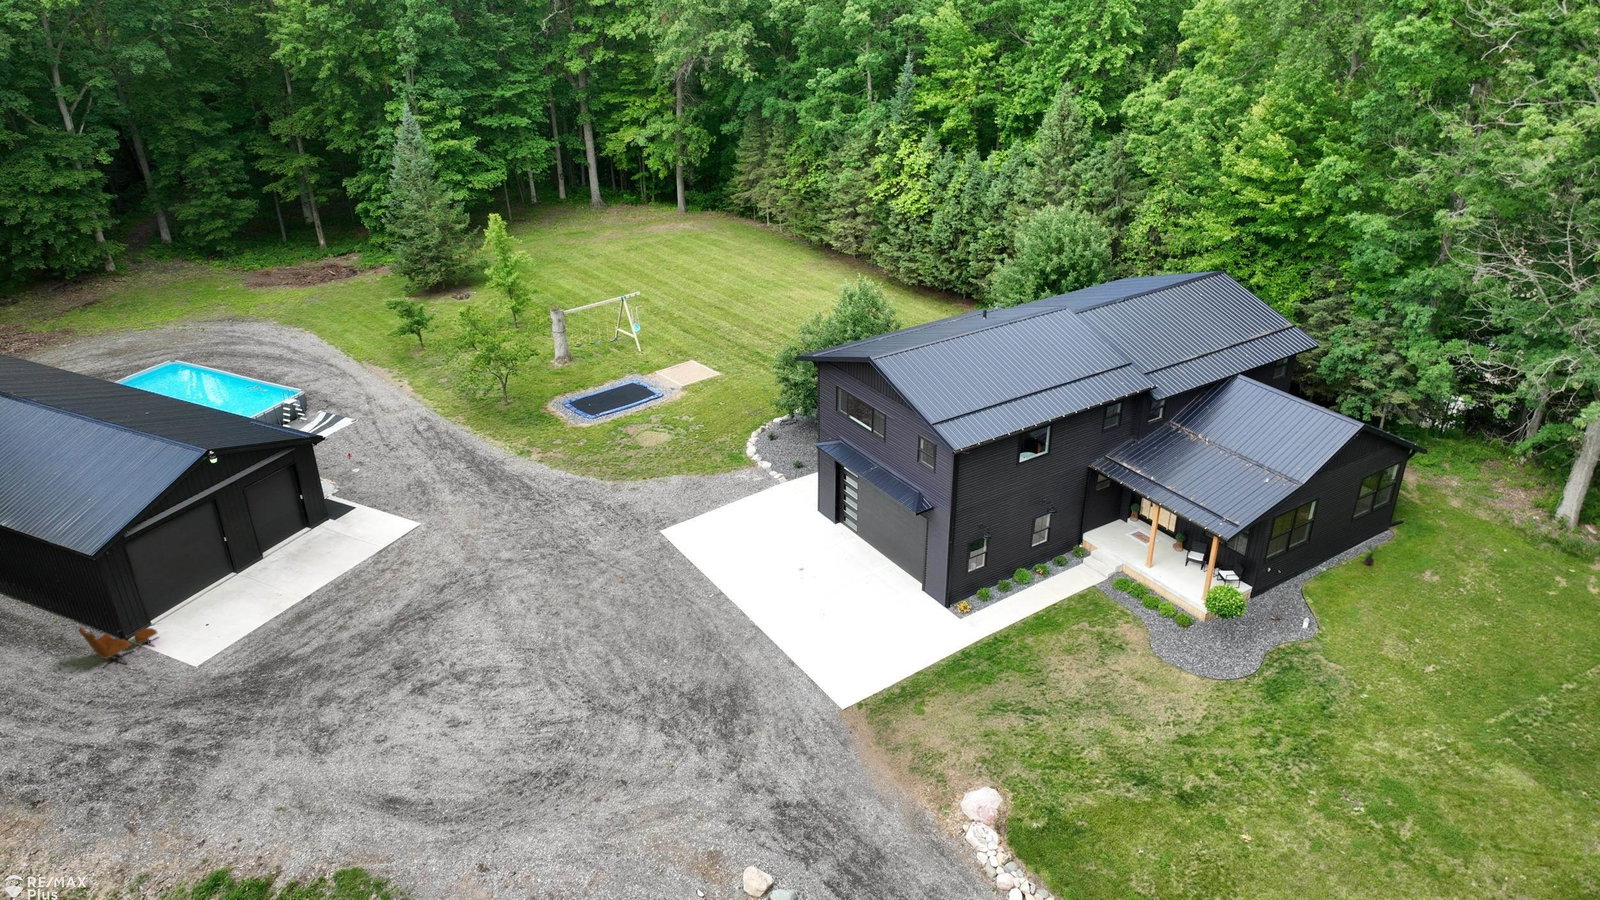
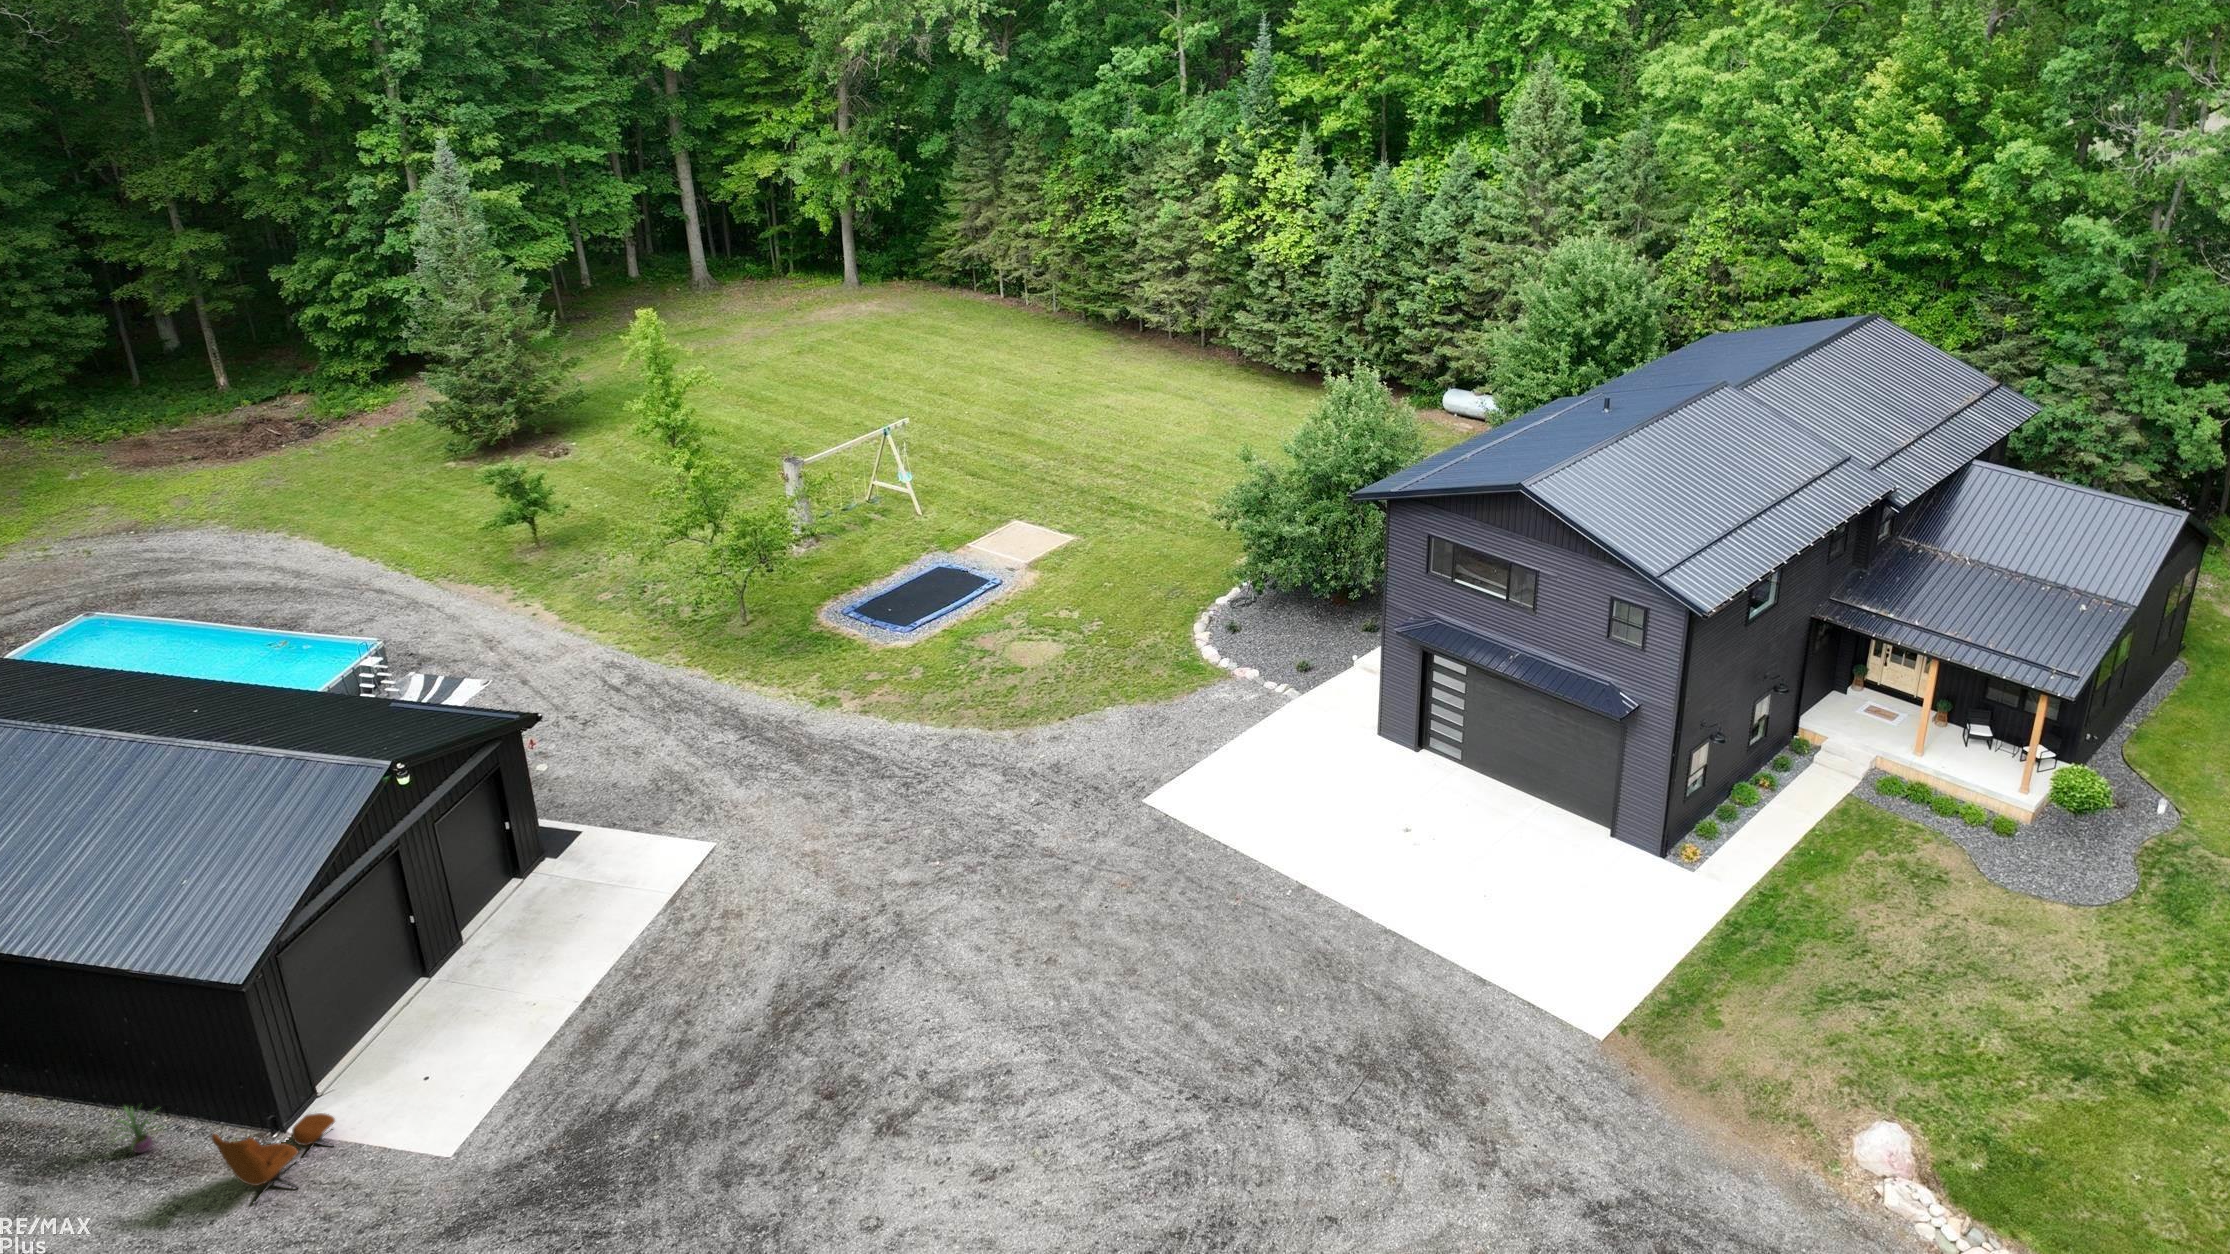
decorative plant: present [1364,546,1378,565] -> present [117,1106,154,1153]

